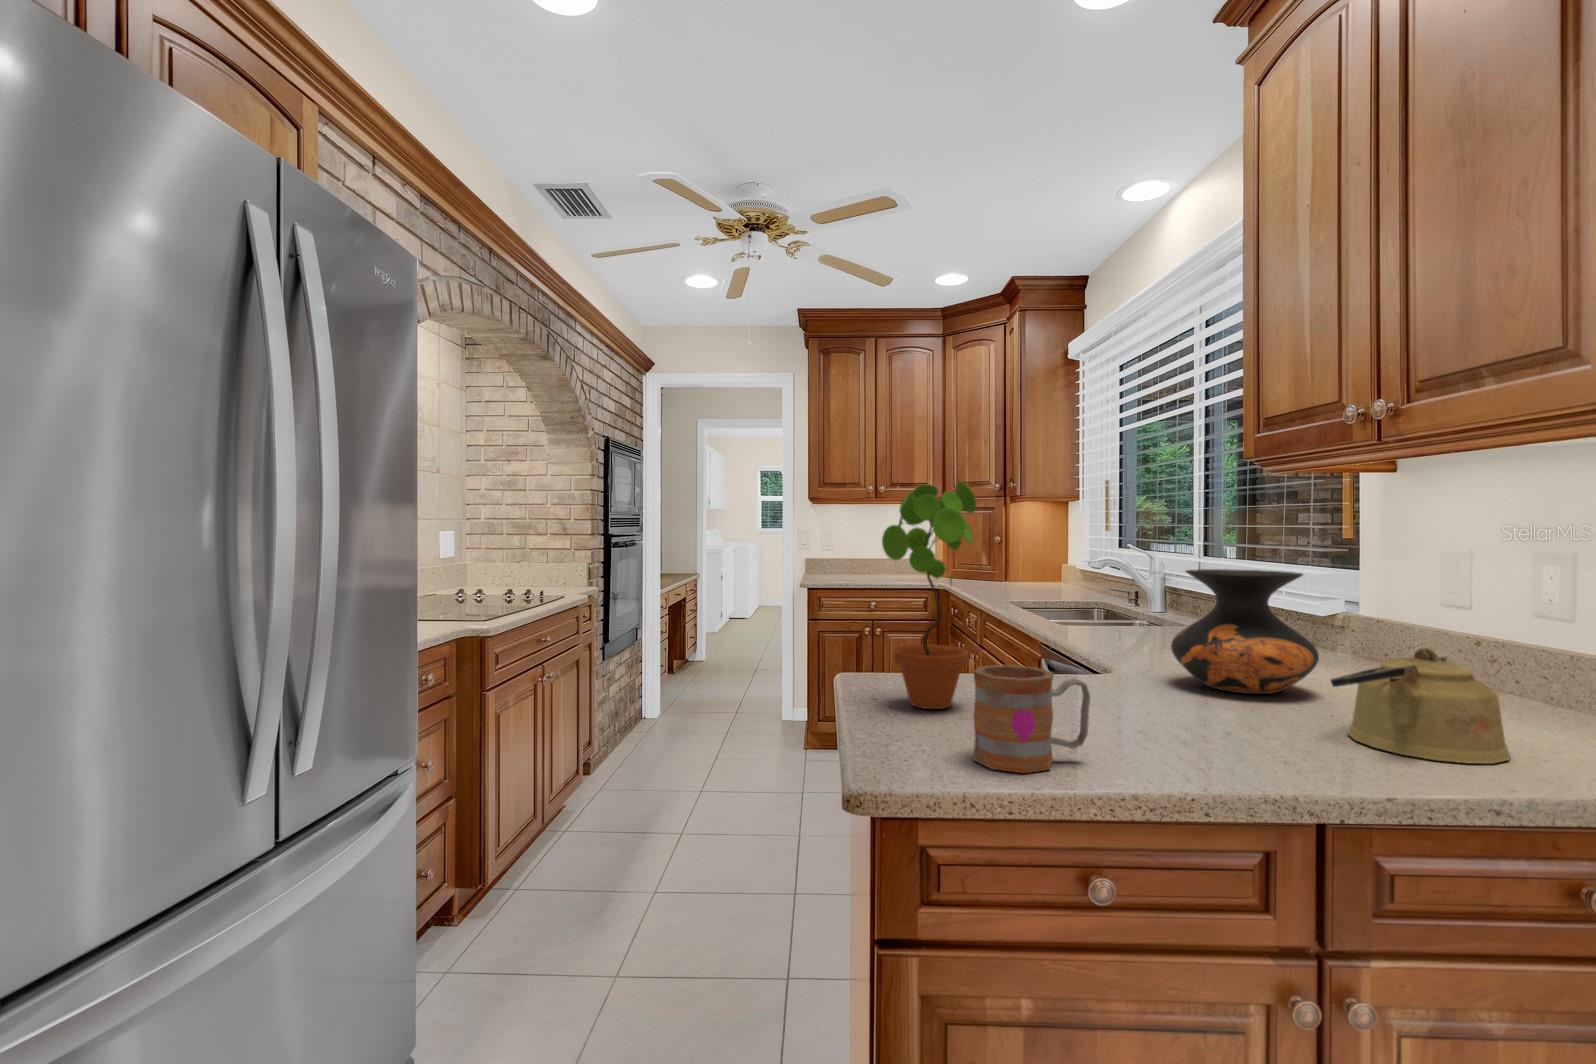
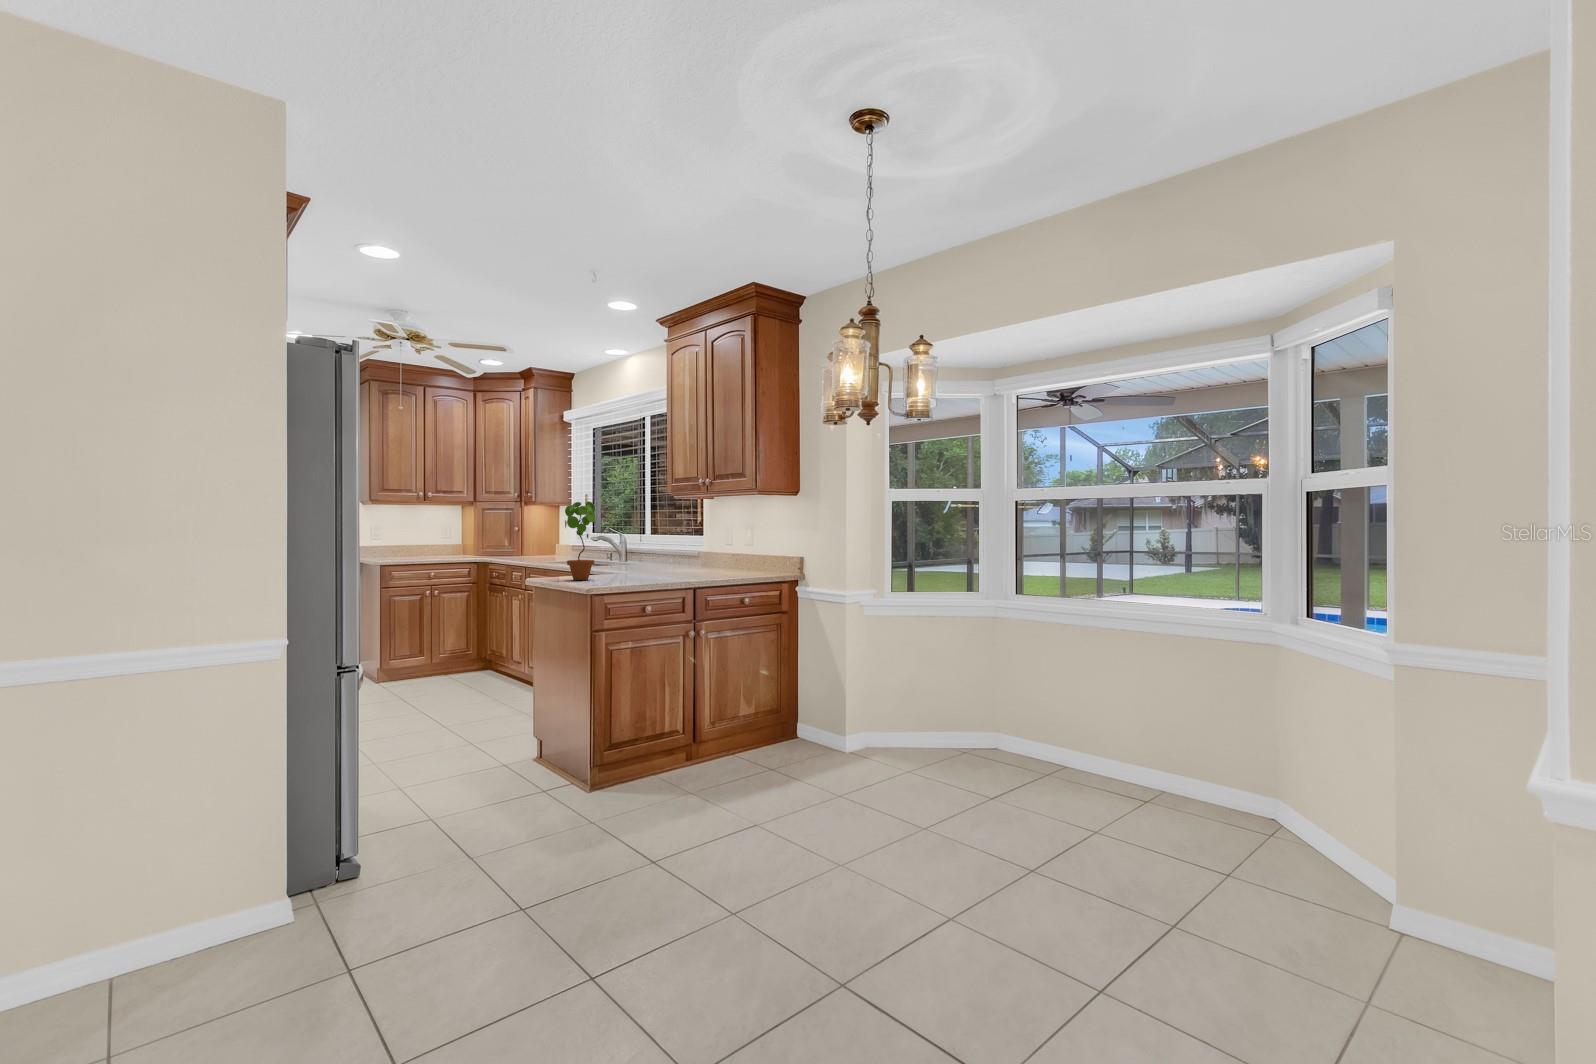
vase: present [1171,569,1319,694] -> none [648,533,692,573]
kettle: present [1331,648,1510,764] -> none [696,550,733,576]
mug: present [973,665,1090,773] -> none [612,557,643,583]

